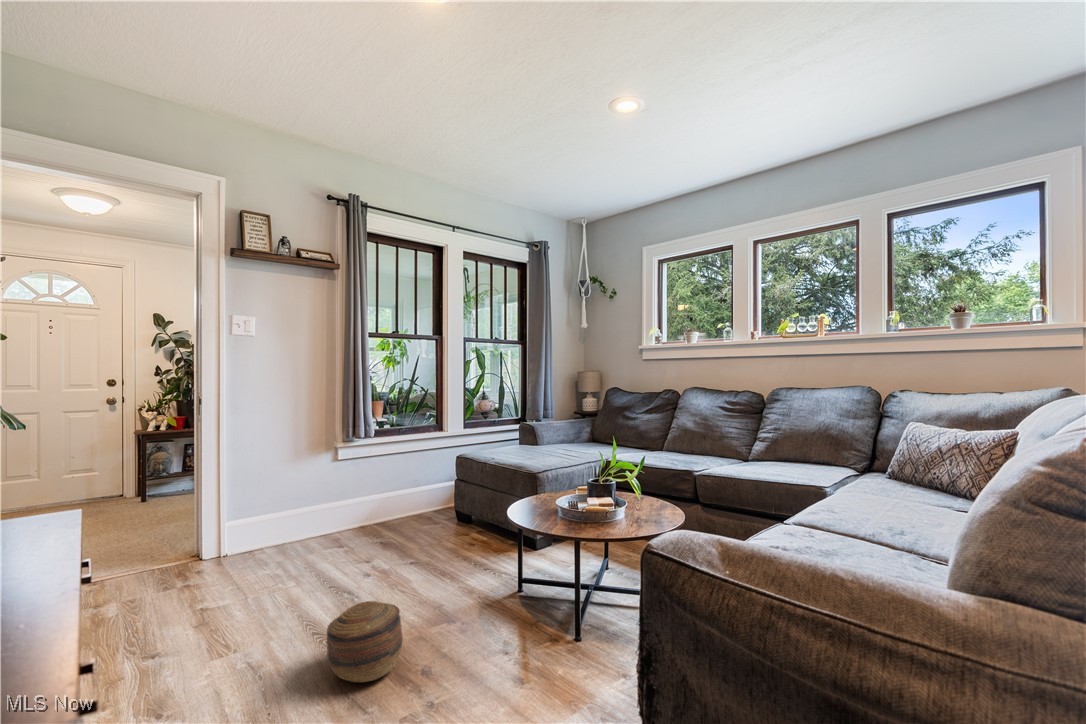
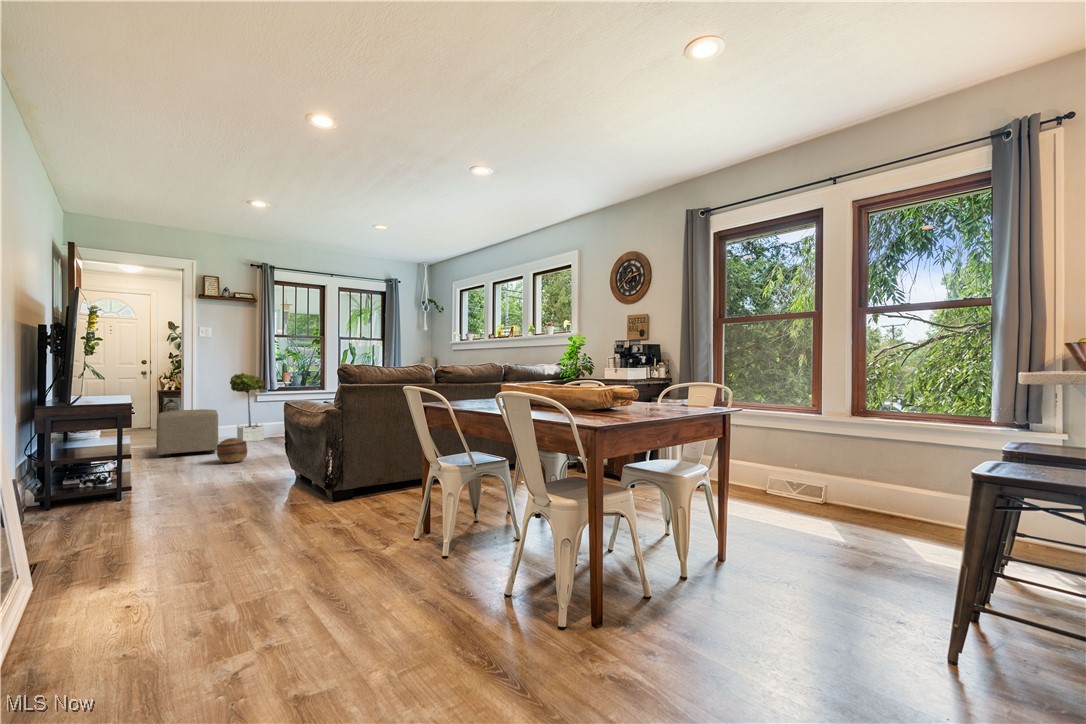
potted tree: none [293,407,359,551] -> present [230,373,264,442]
ottoman: none [148,495,298,644] -> present [156,409,218,457]

